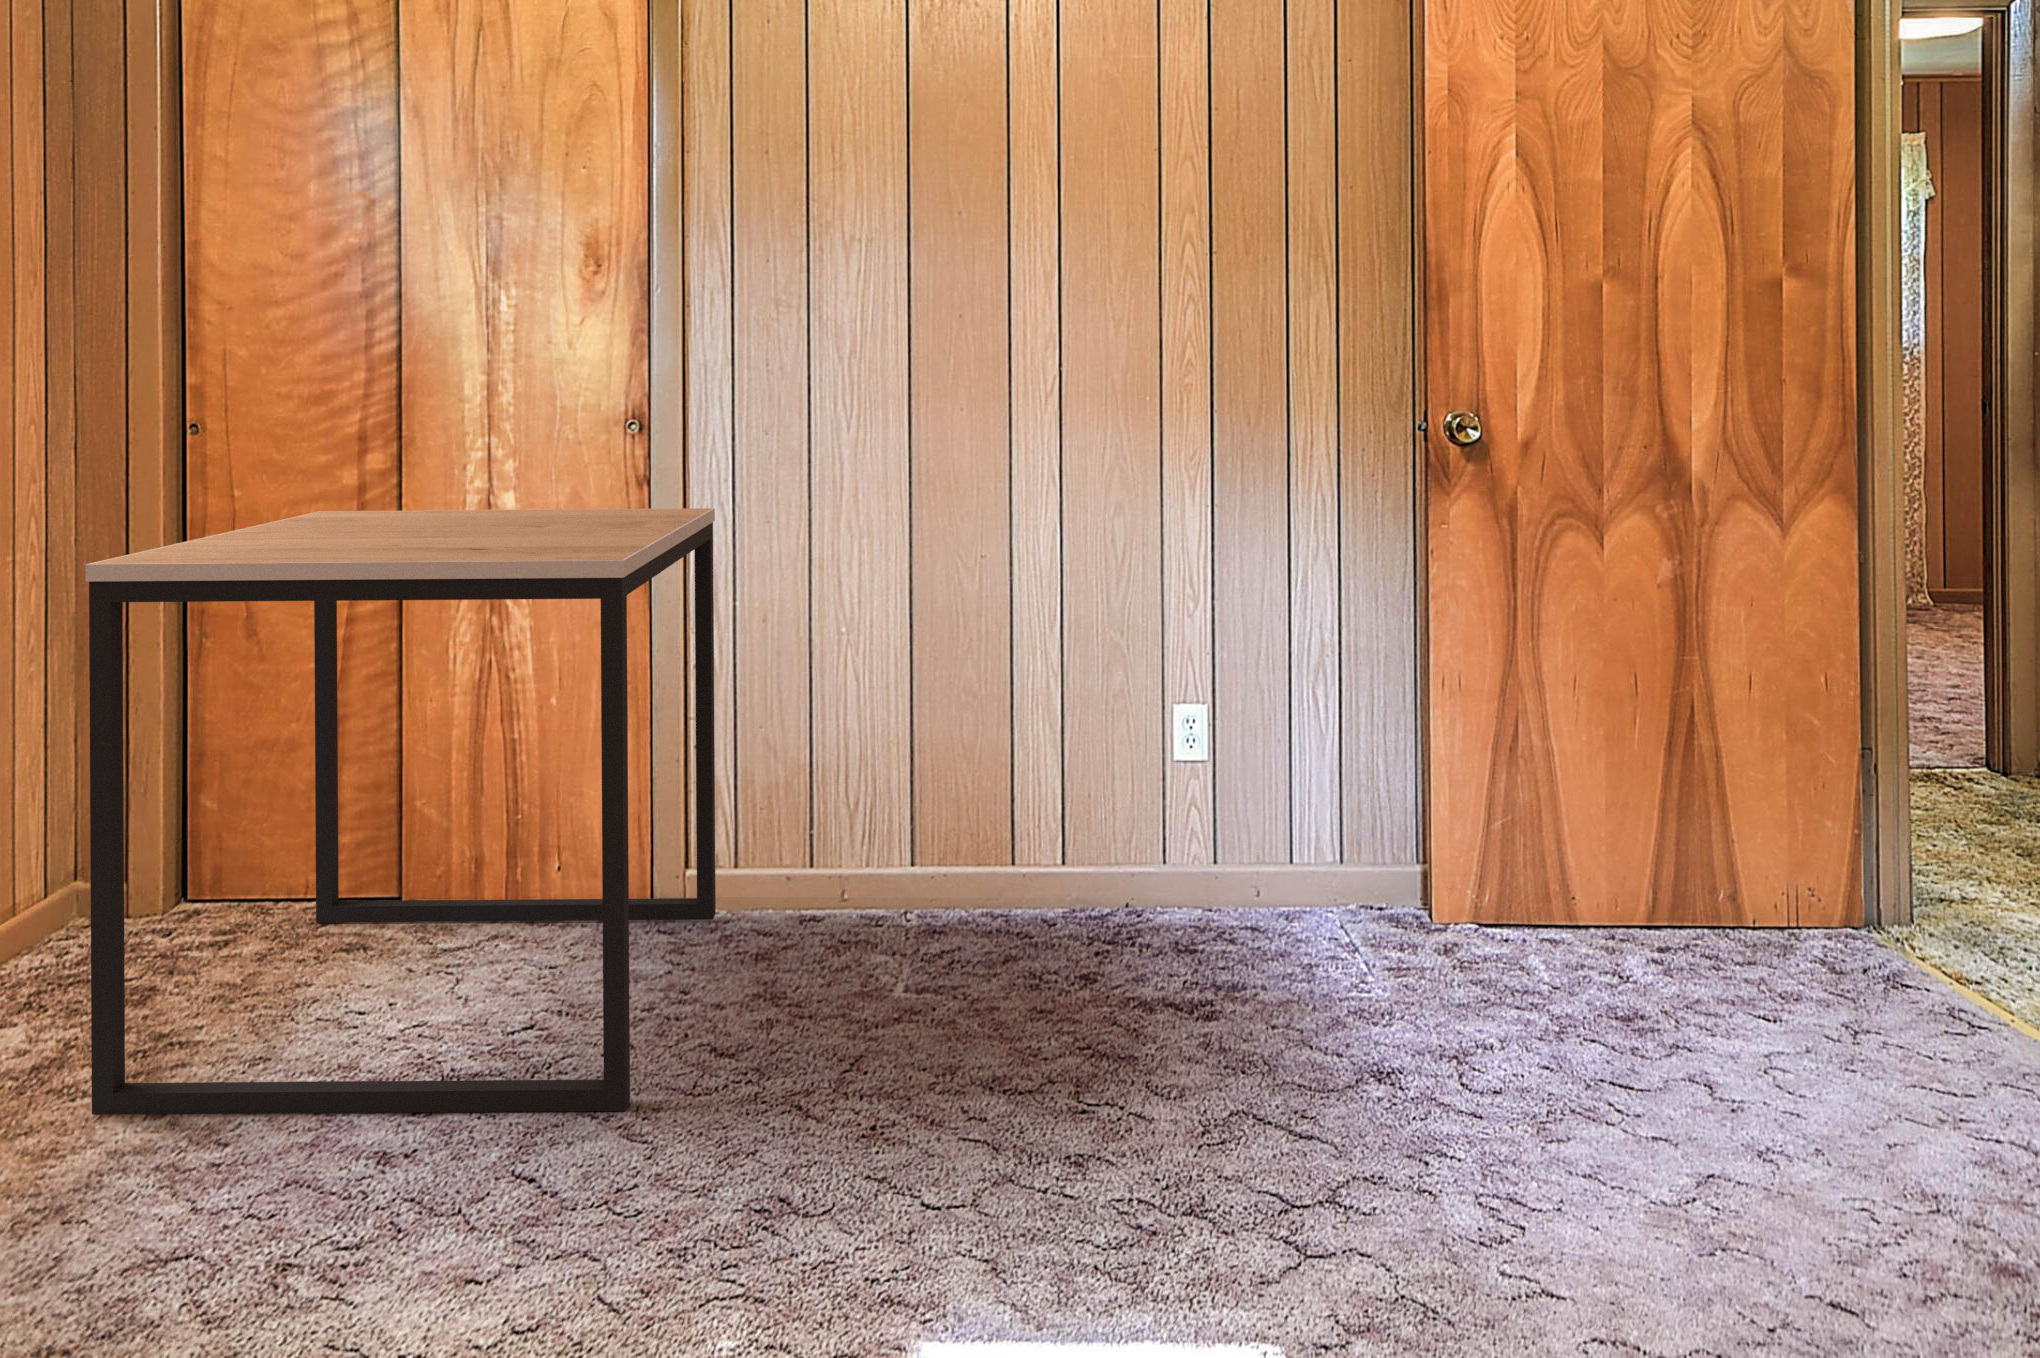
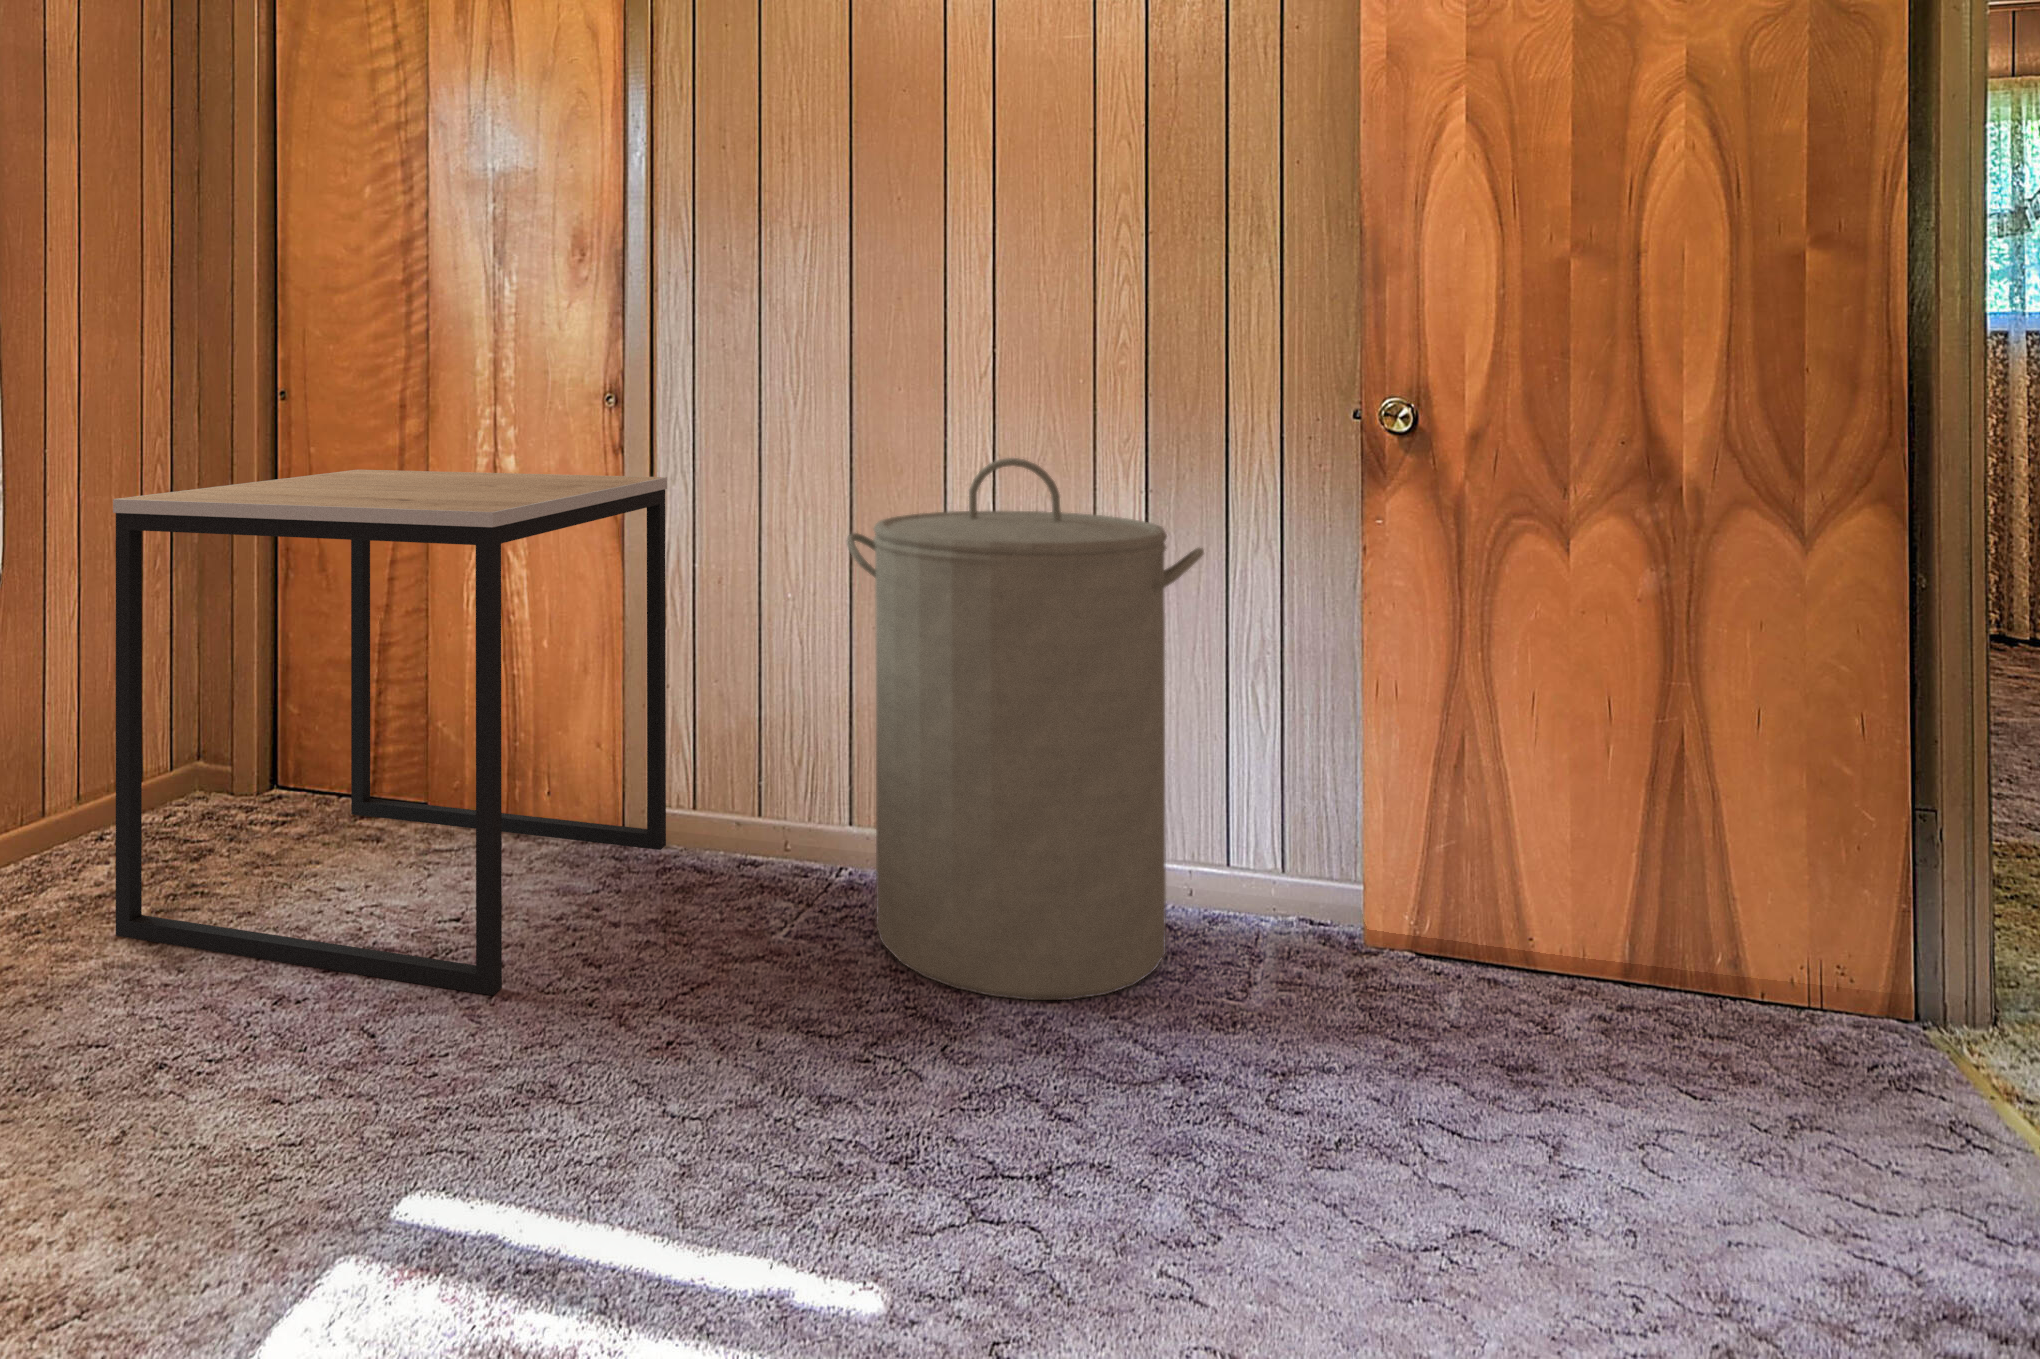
laundry hamper: none [951,479,1311,1028] -> present [847,458,1204,1000]

